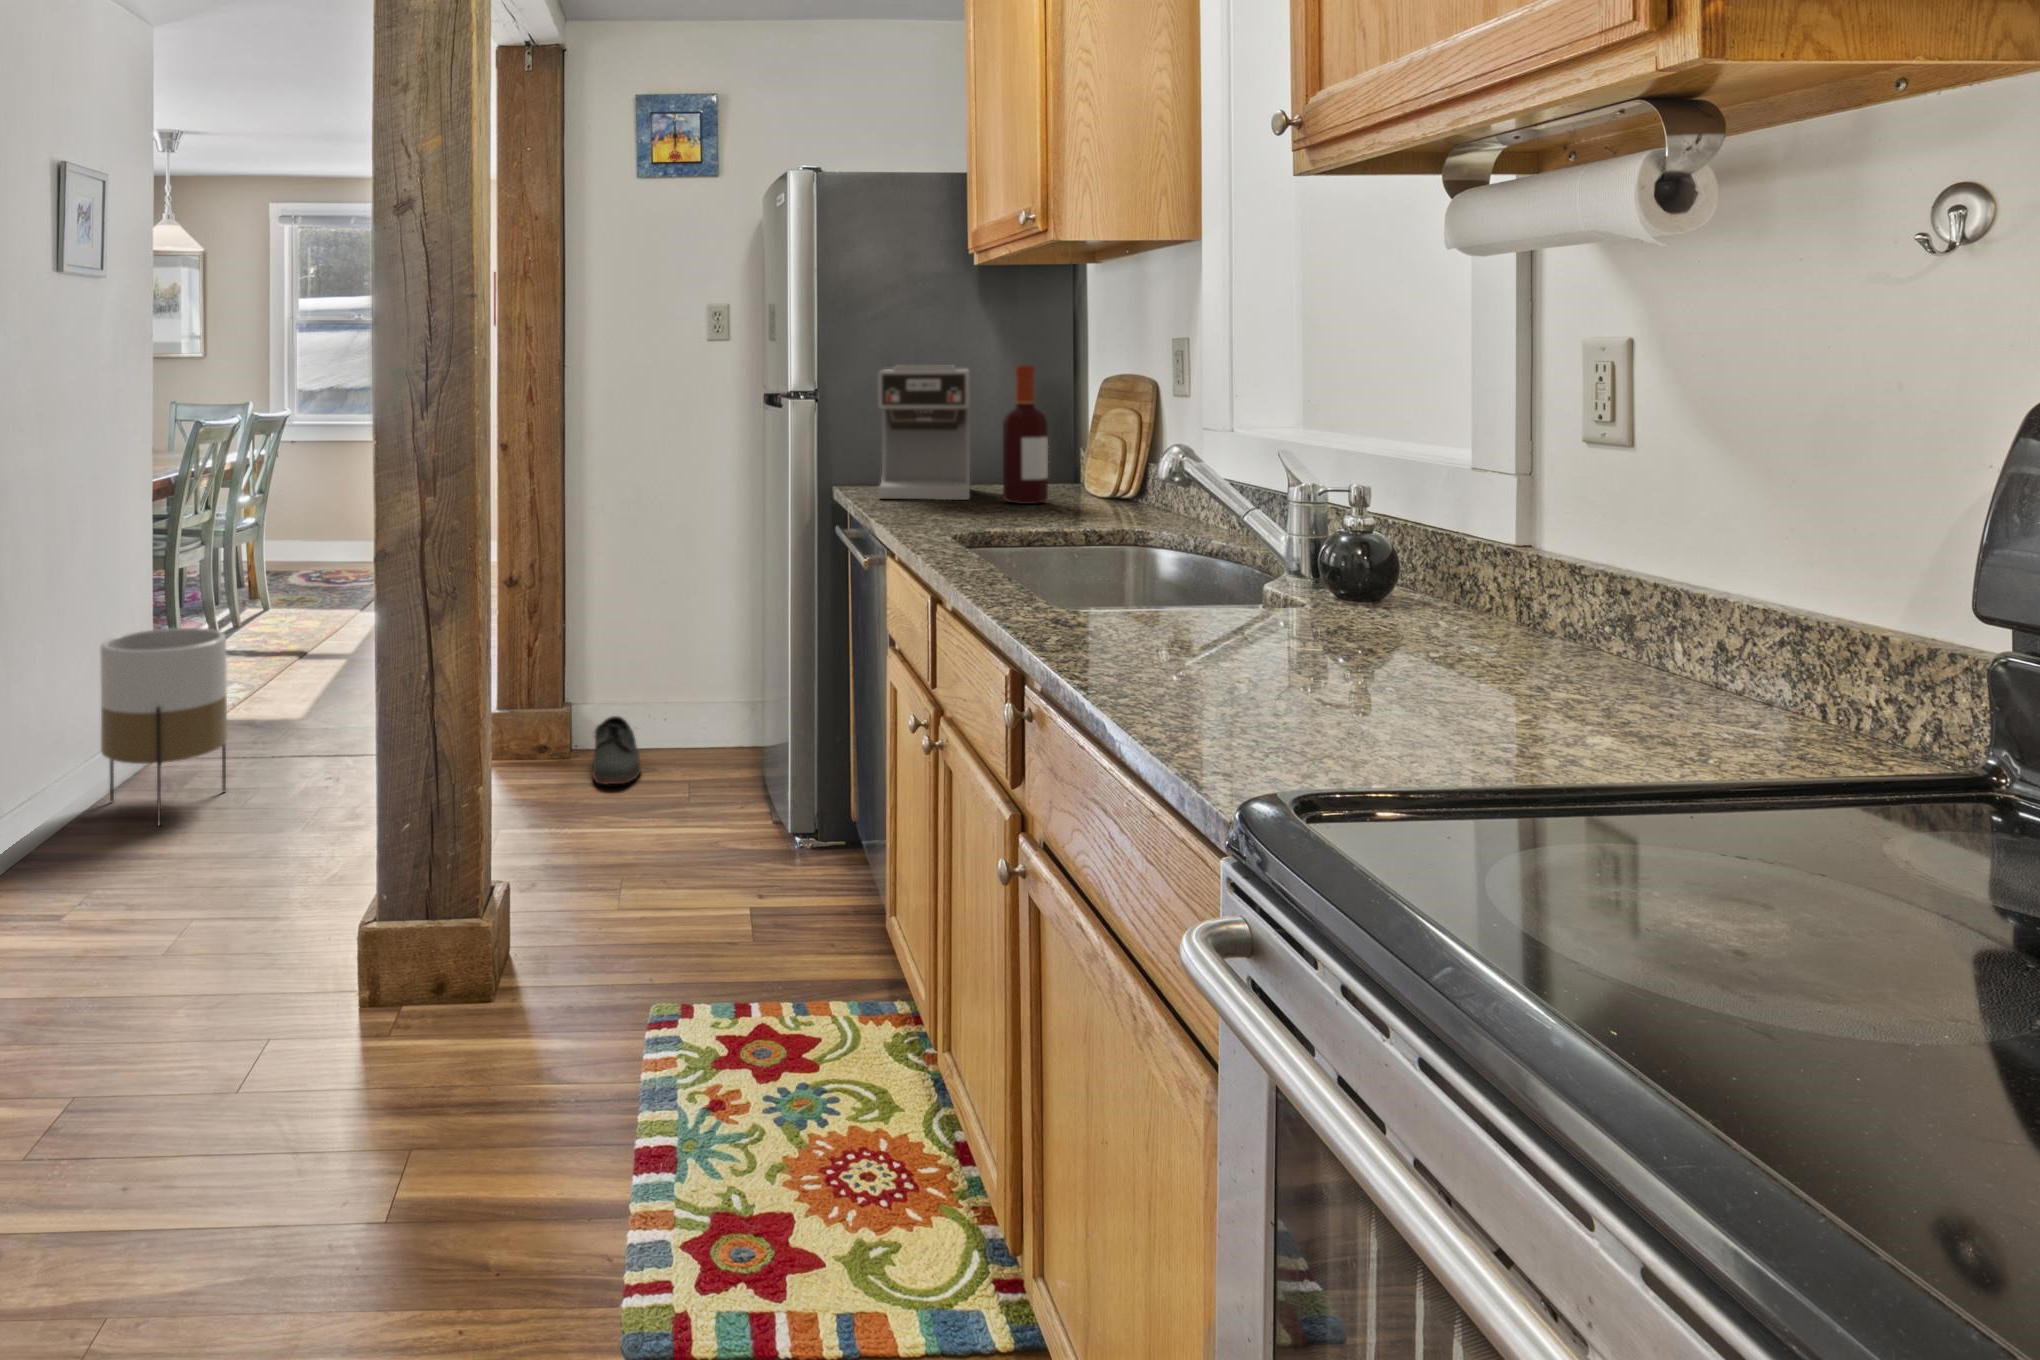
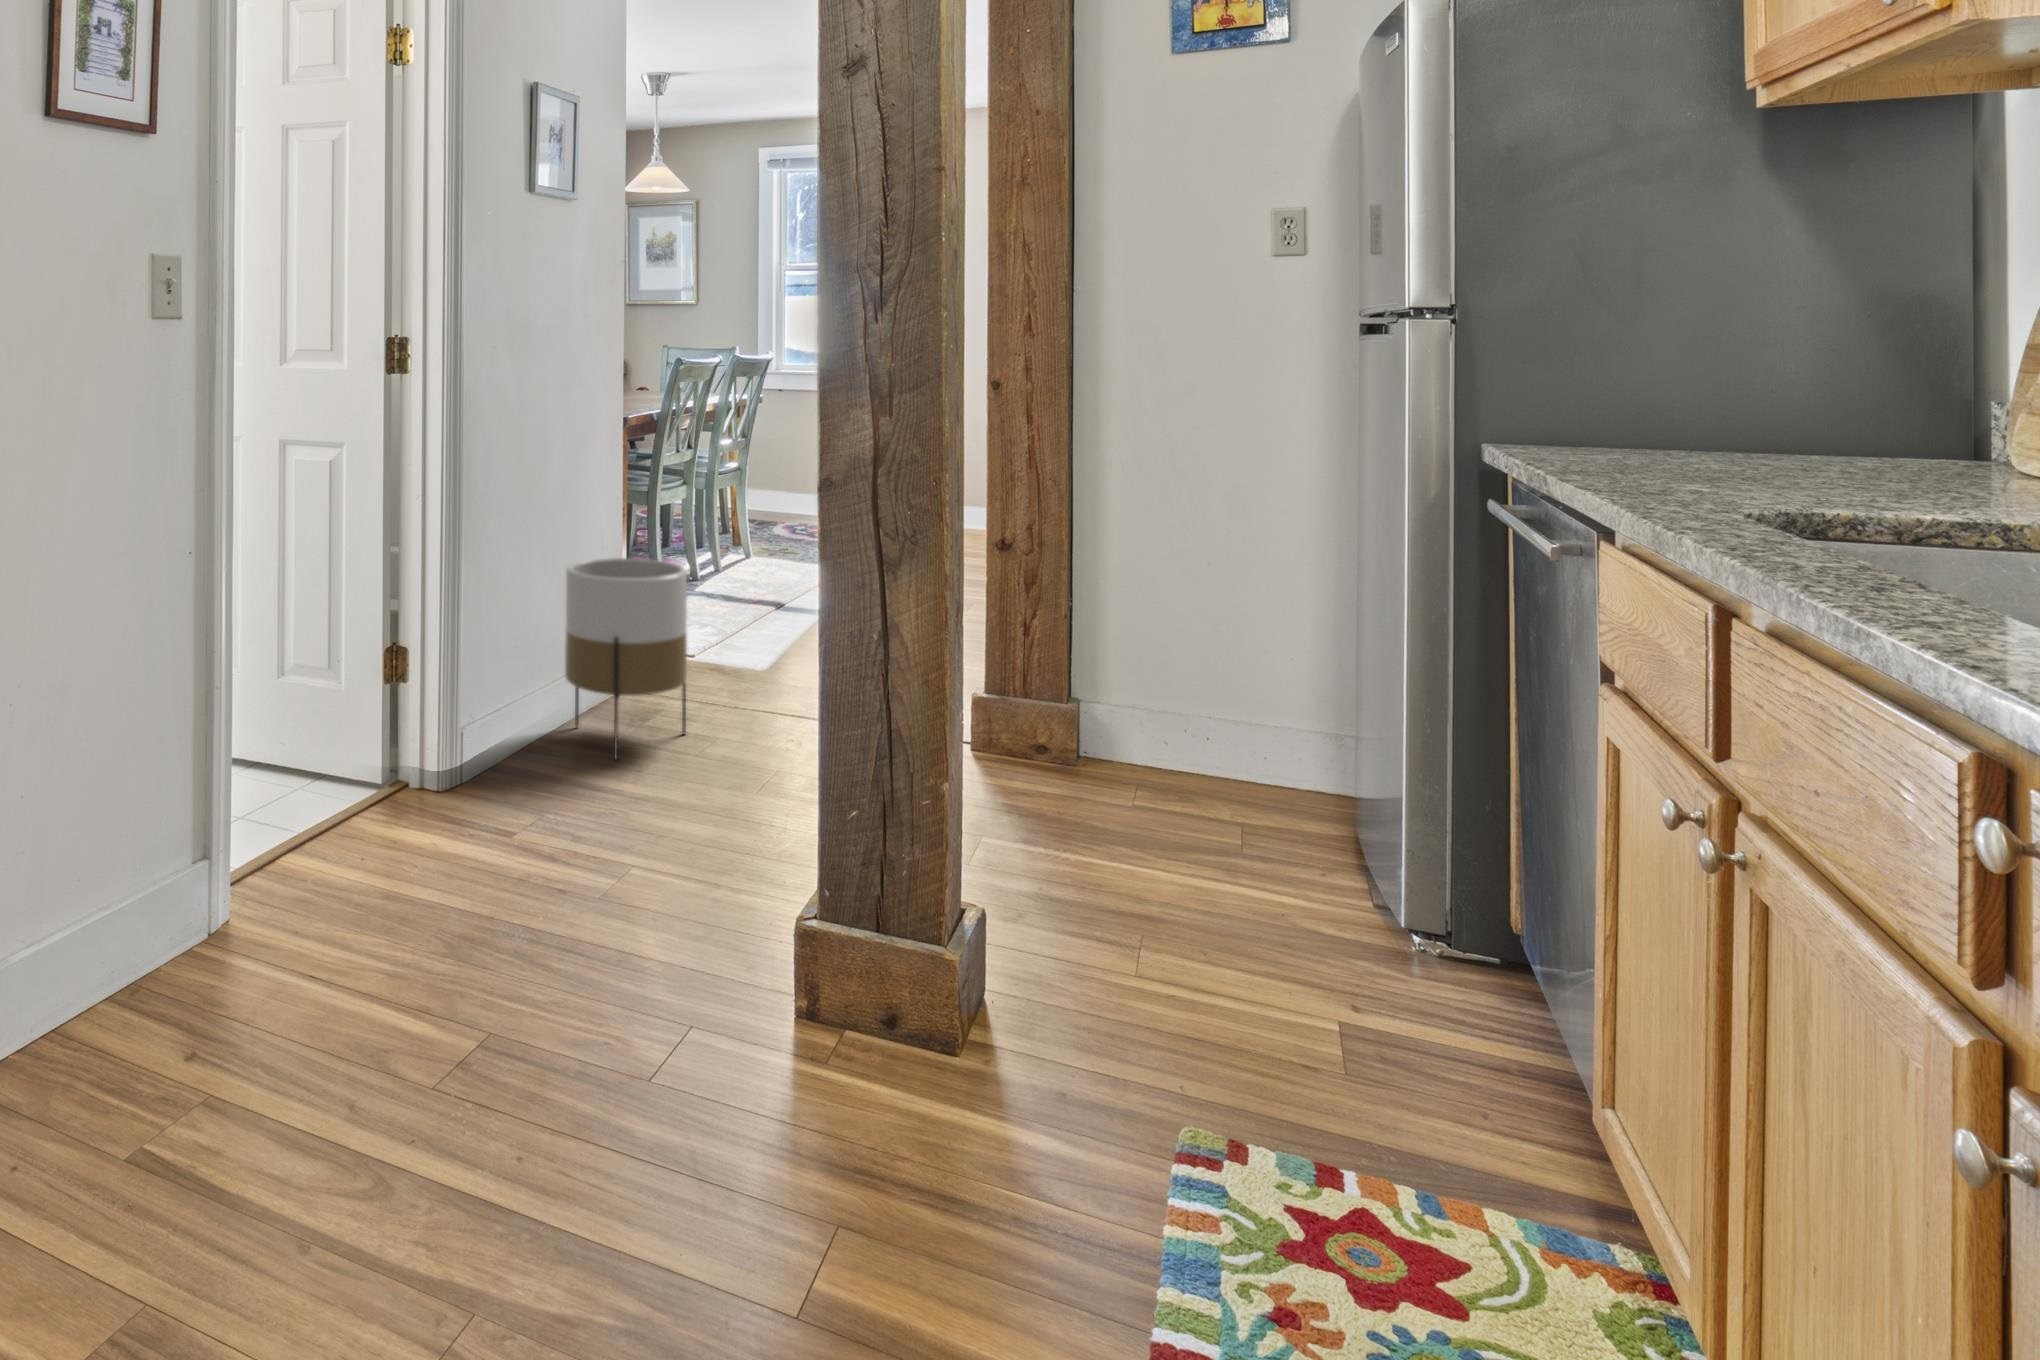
bottle: present [1003,365,1048,504] -> none [1799,260,1899,480]
coffee maker: present [878,366,970,500] -> none [1554,270,1731,469]
shoe: present [592,716,641,785] -> none [1100,714,1164,799]

